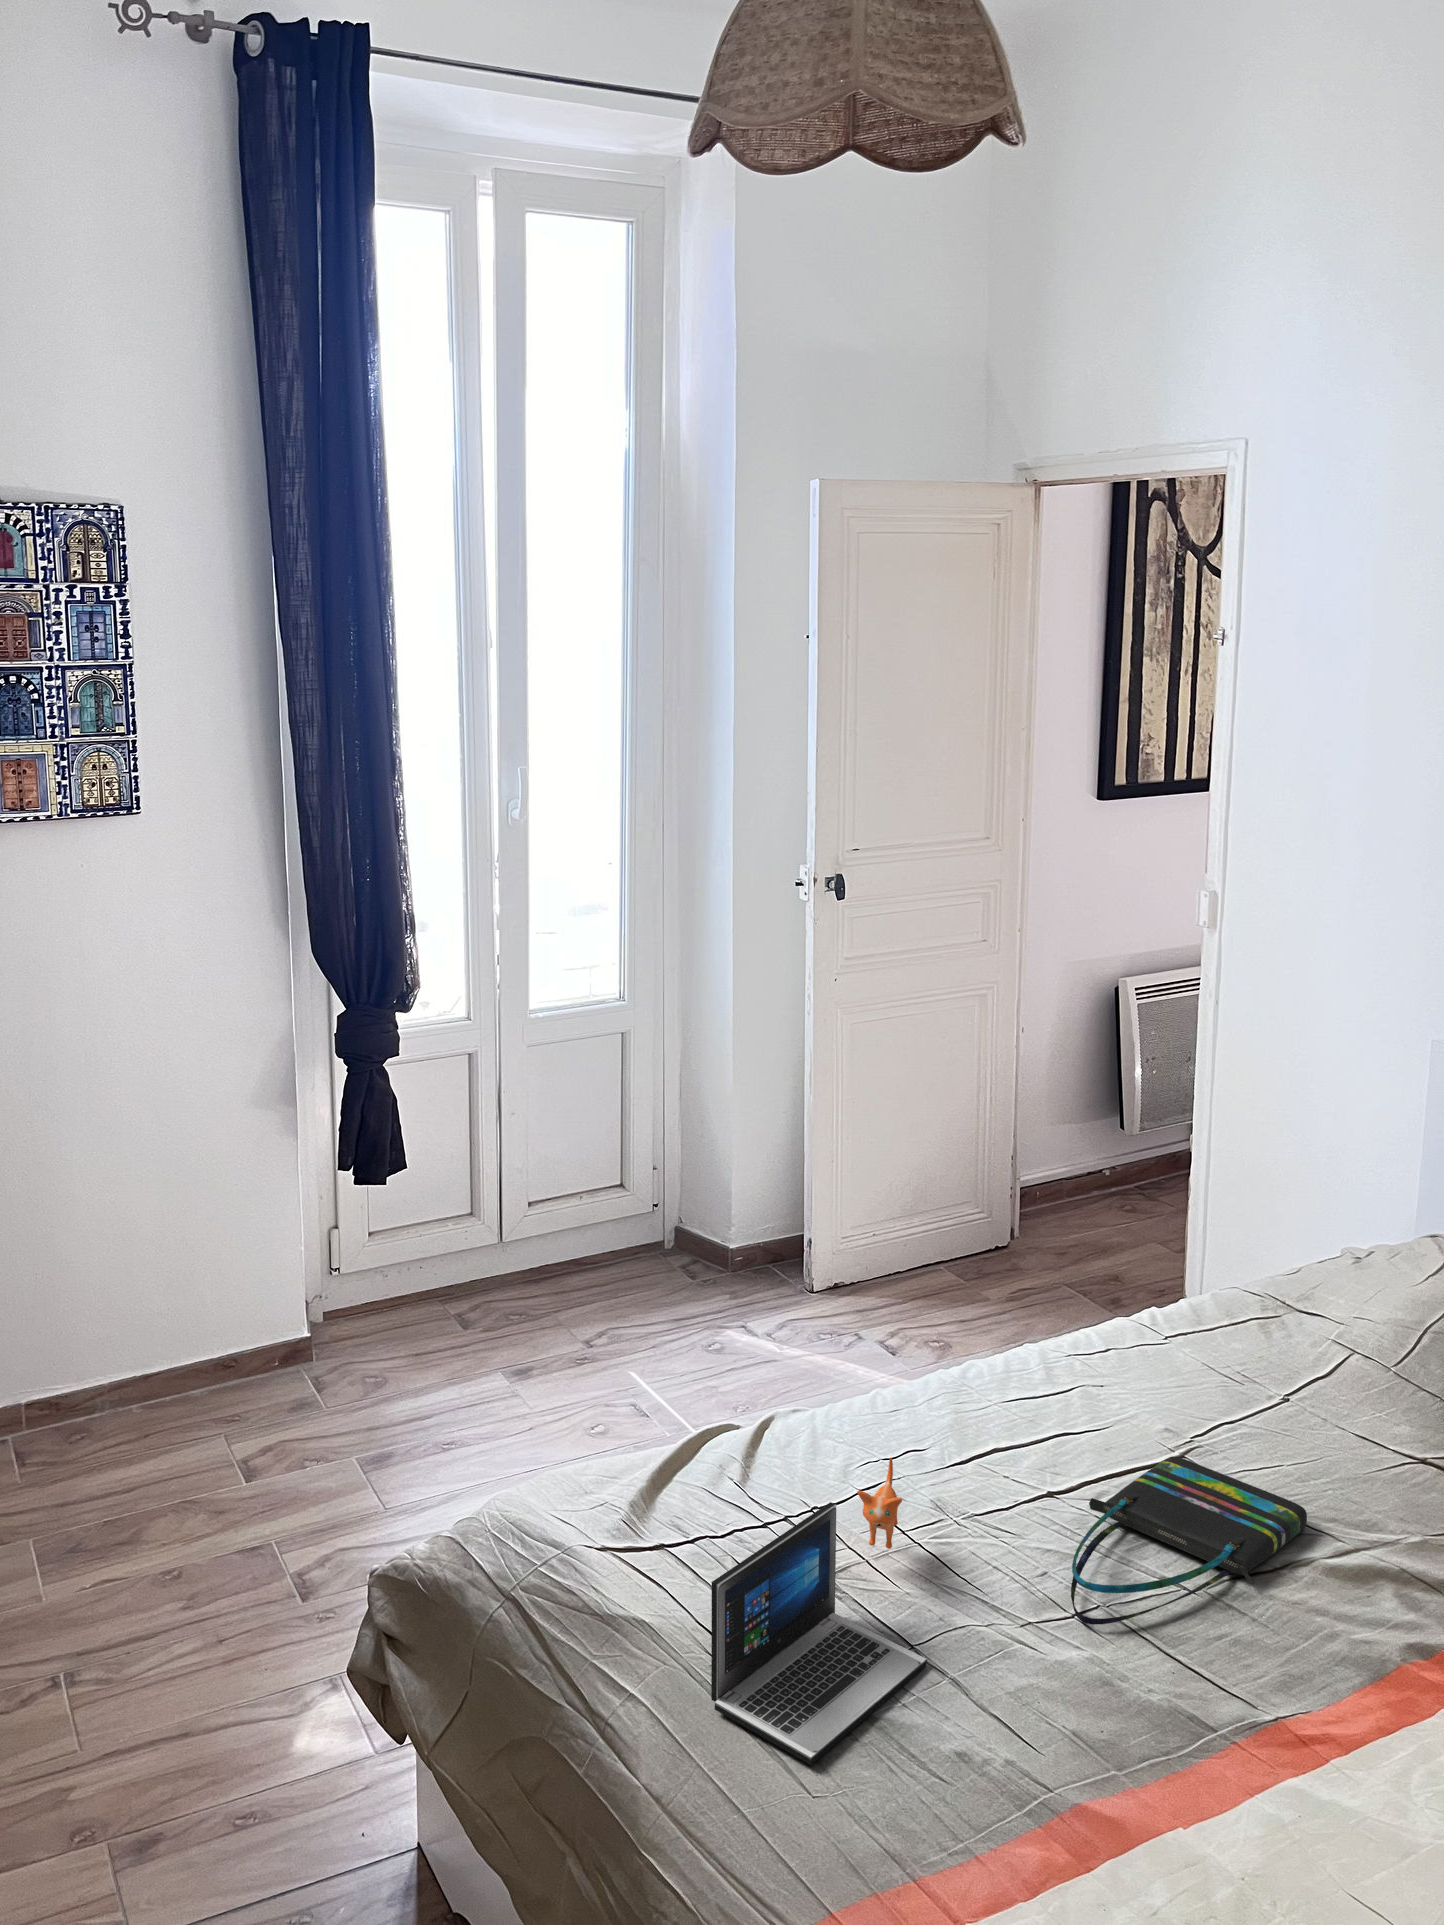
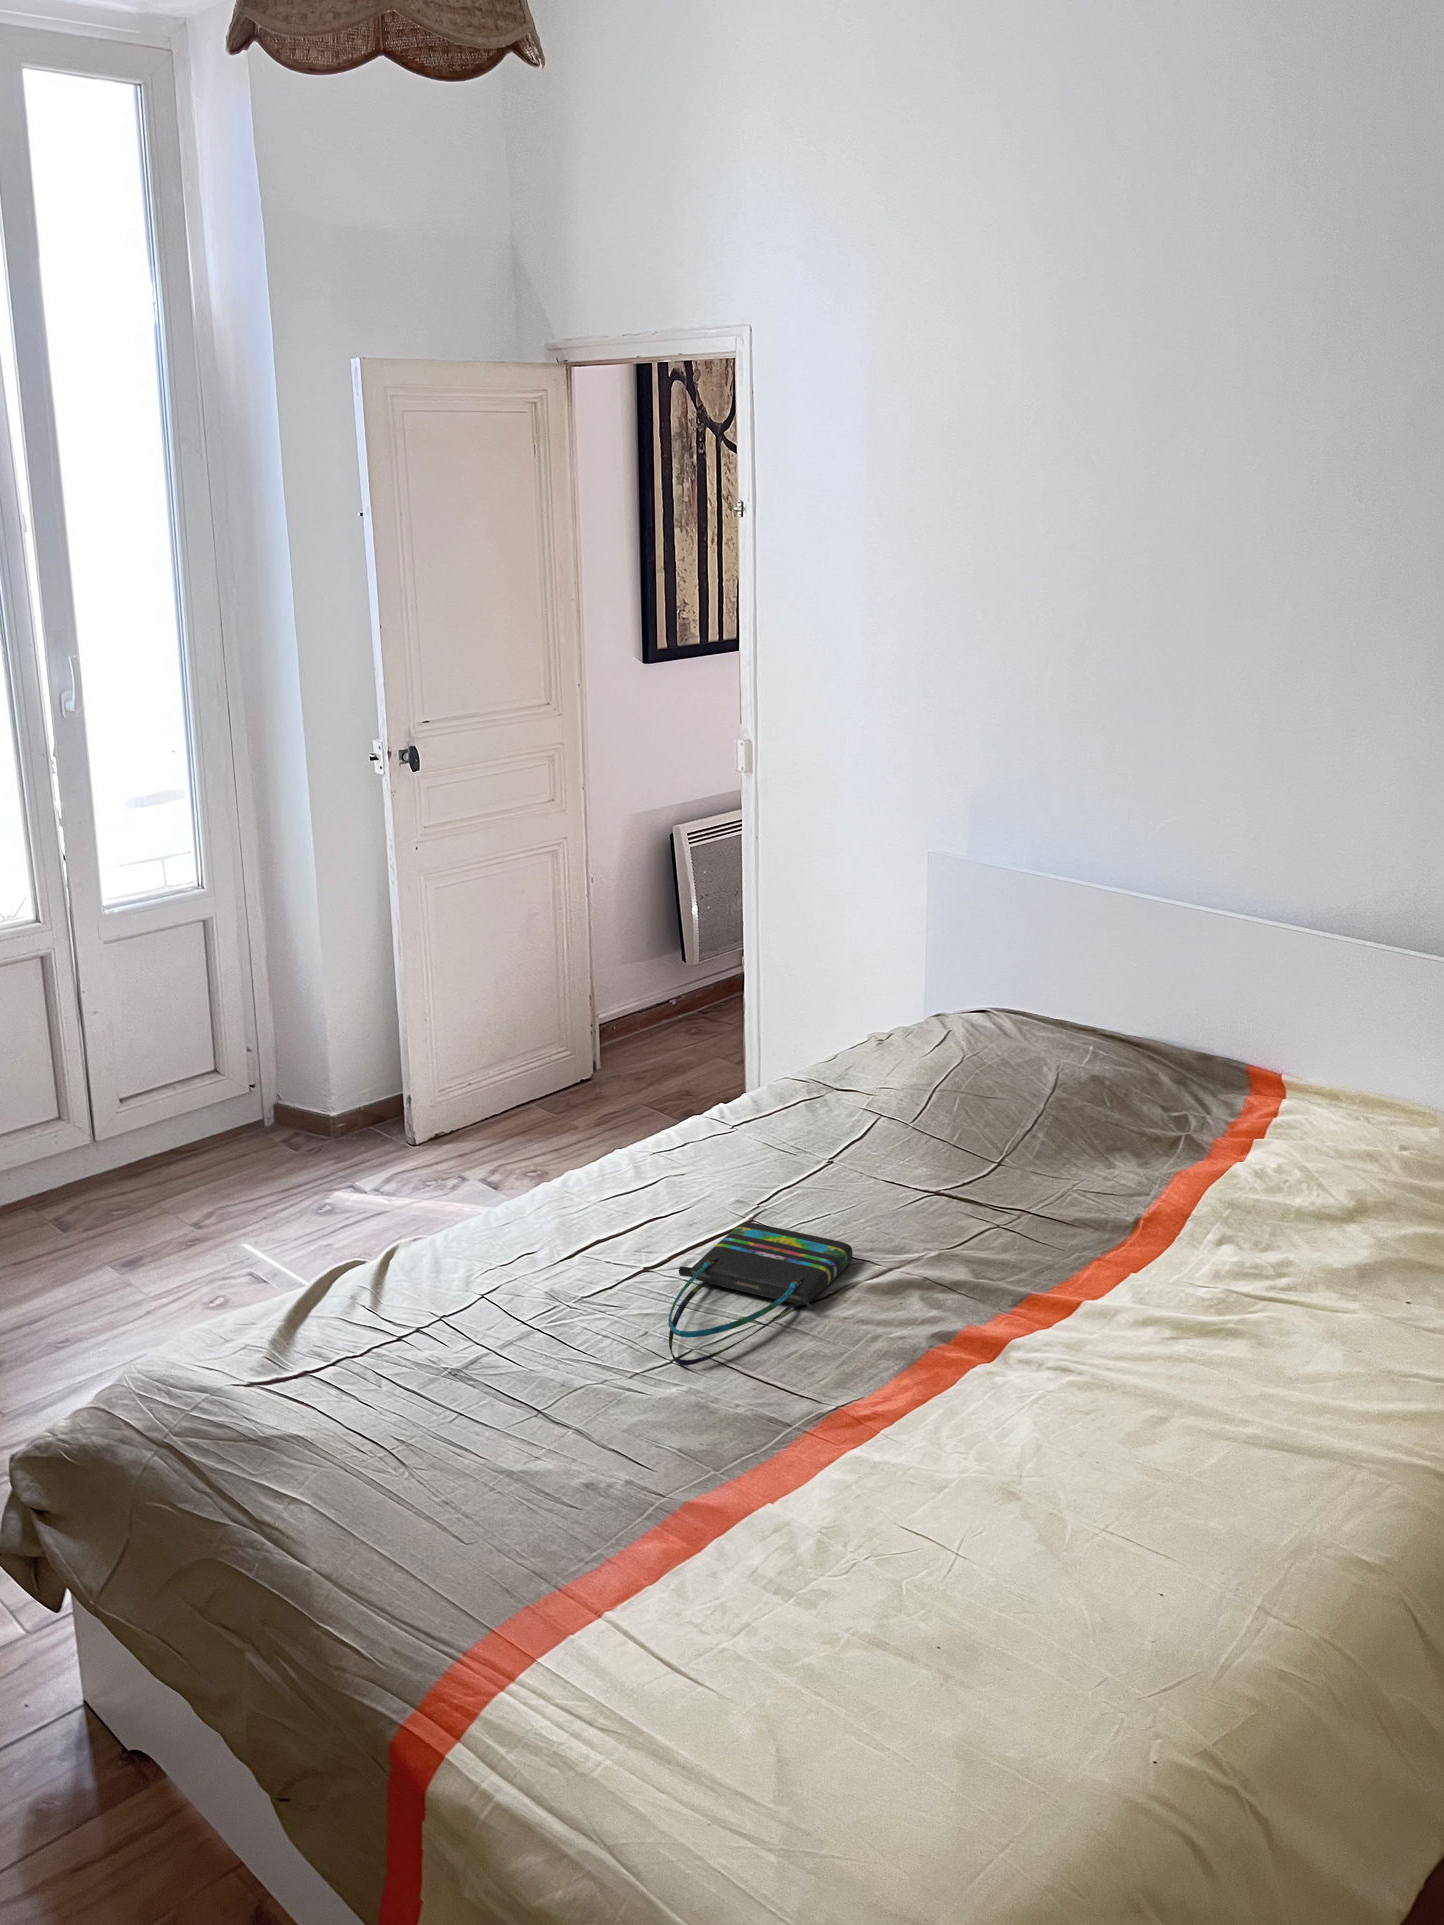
laptop: present [711,1458,927,1765] -> none [359,1259,553,1521]

